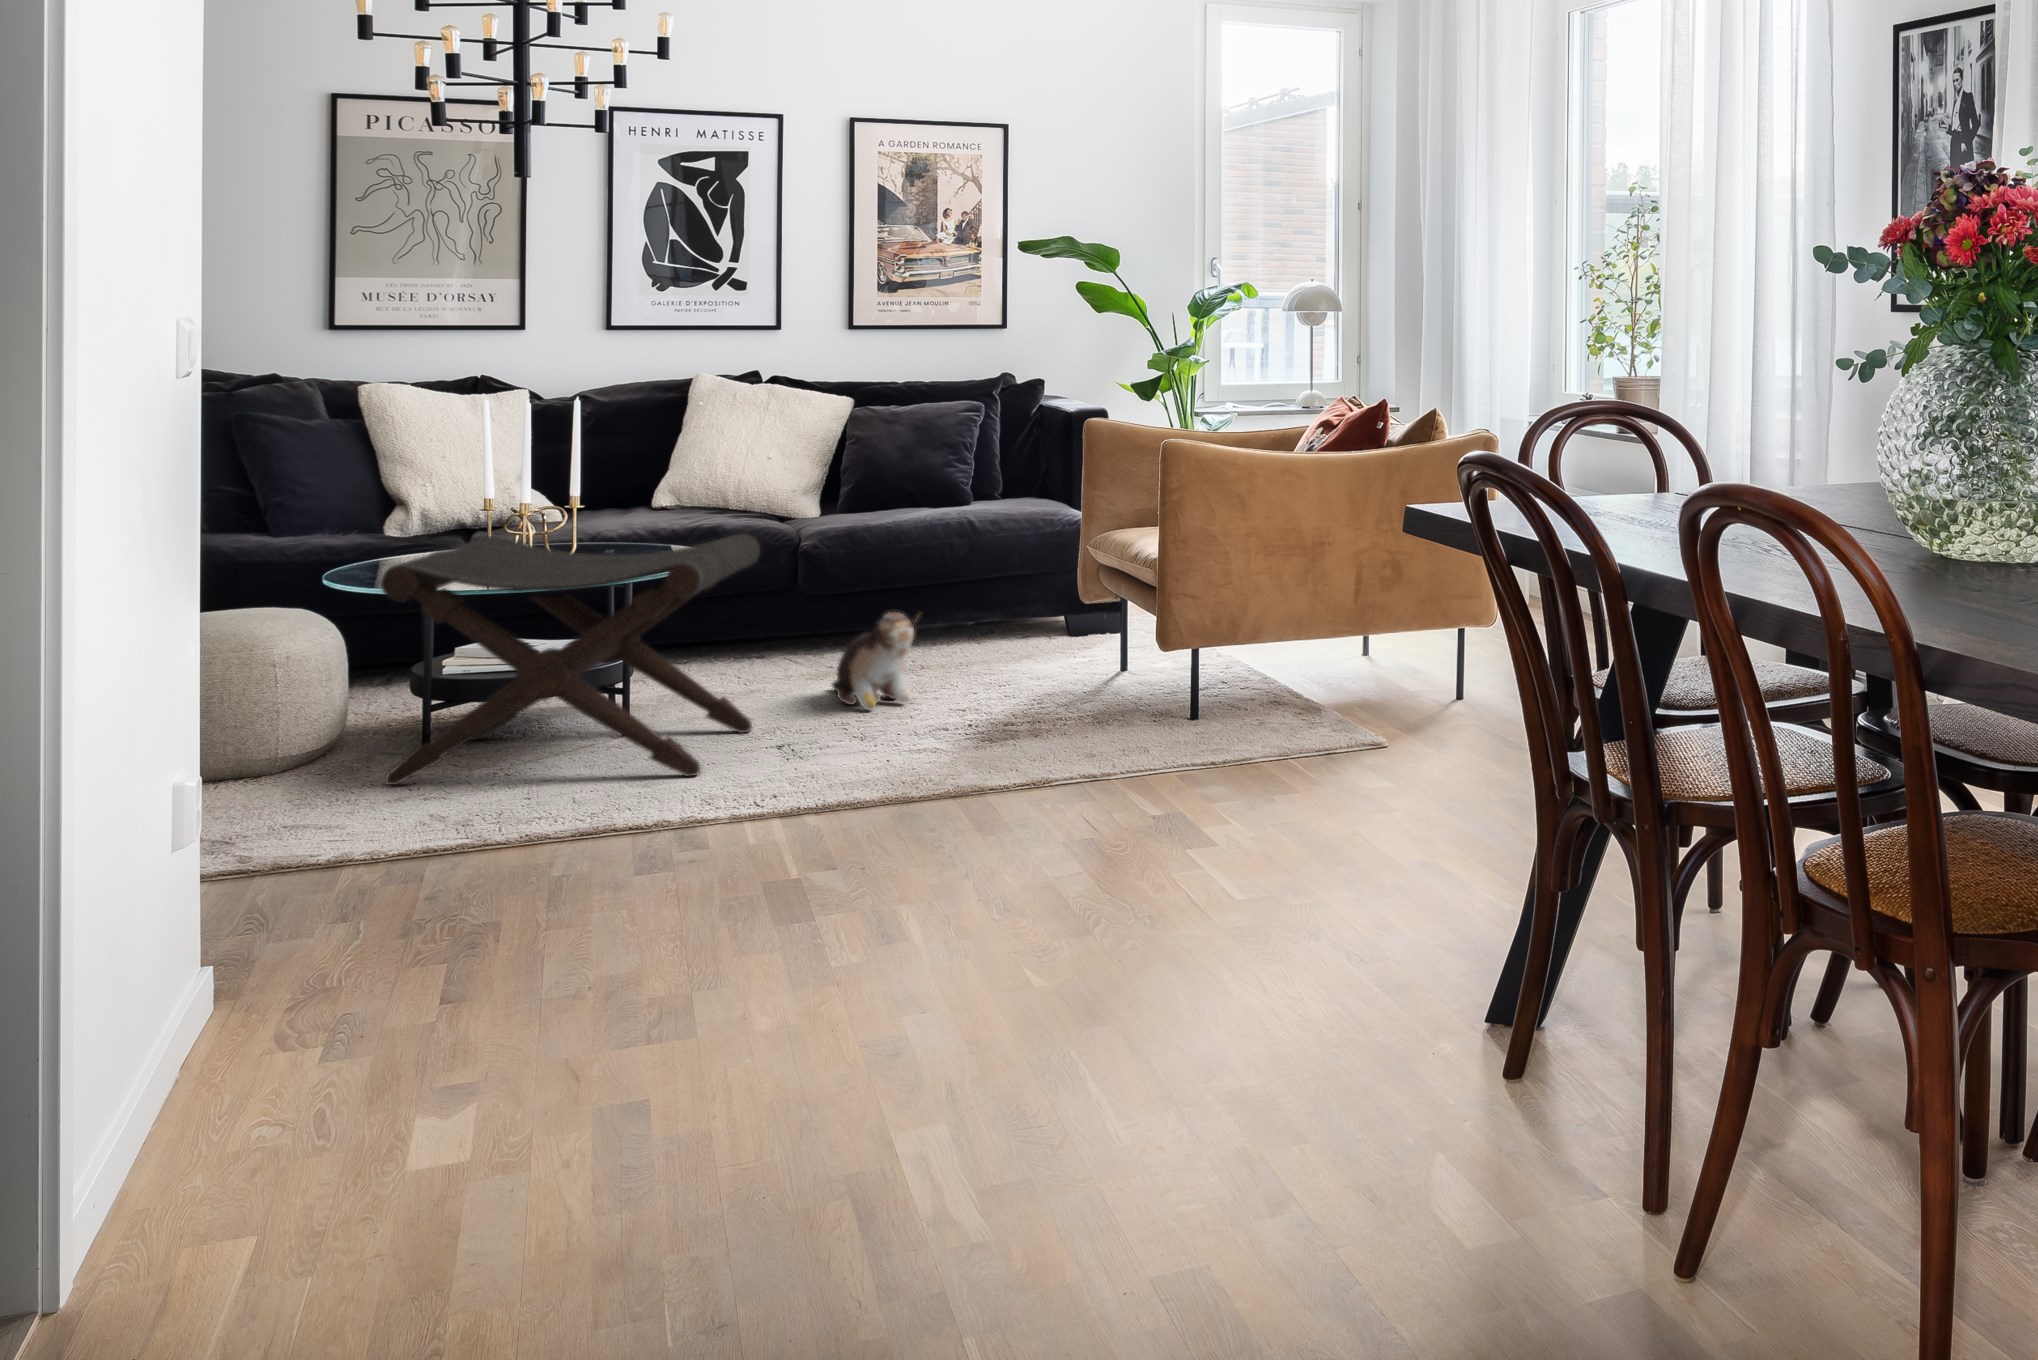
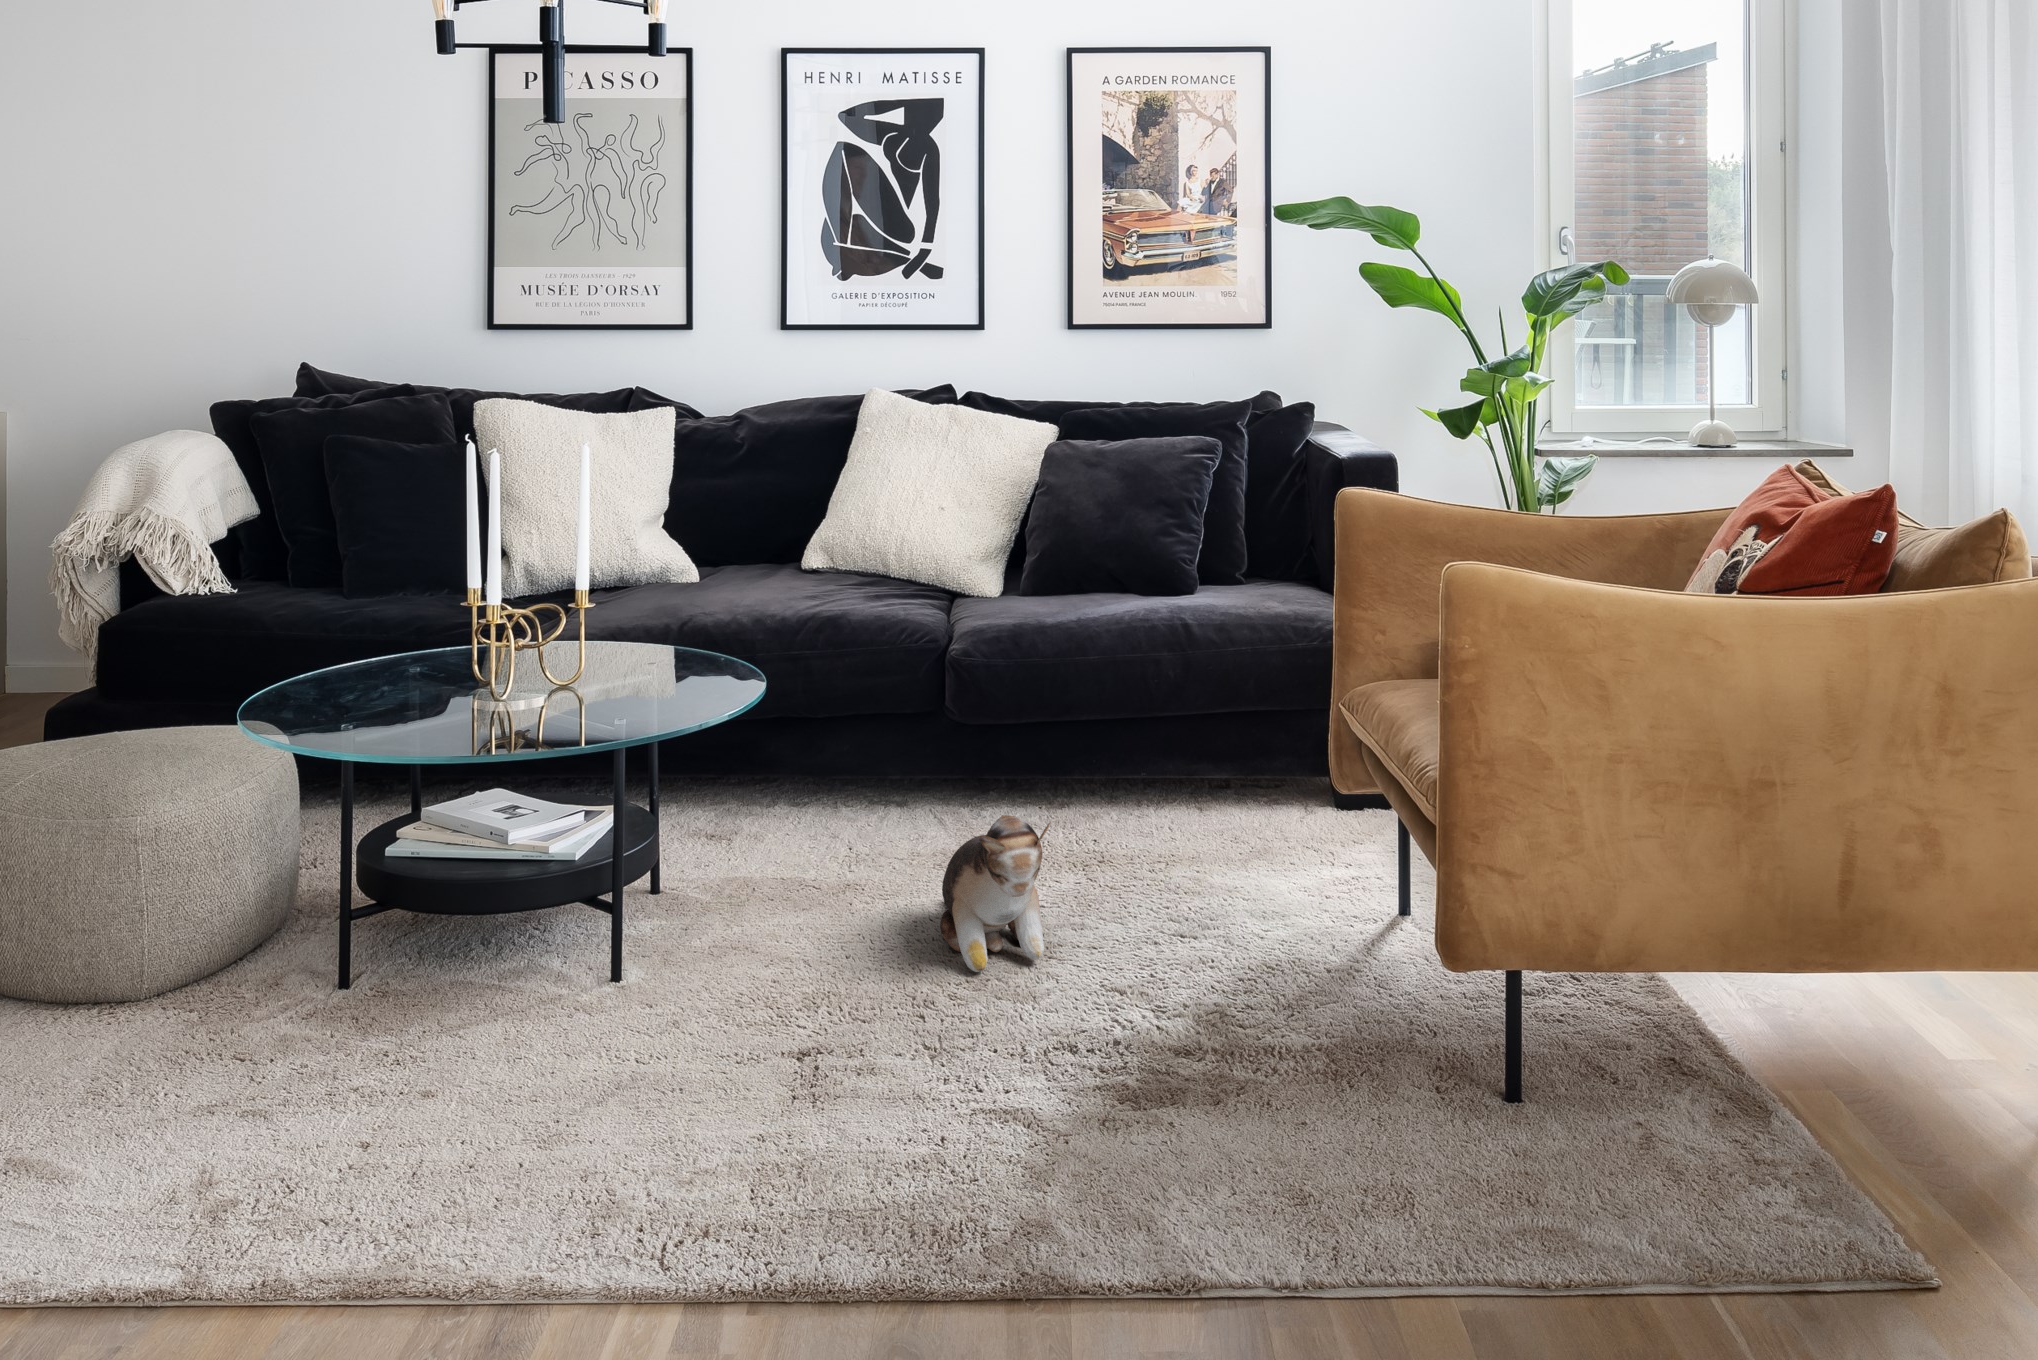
footstool: present [381,534,760,785] -> none [217,652,798,1132]

